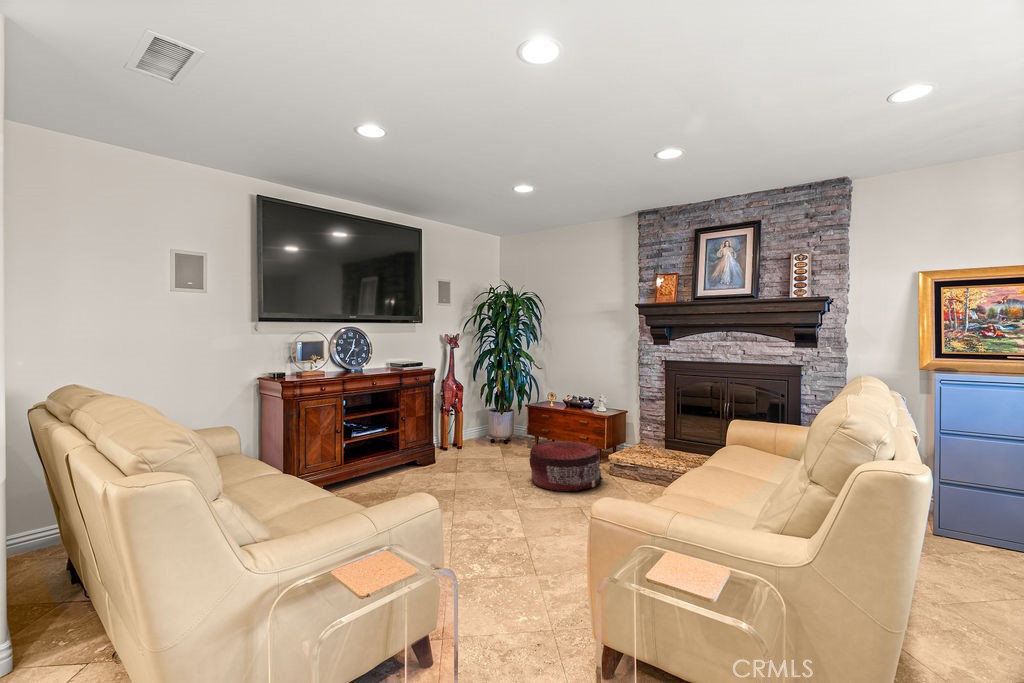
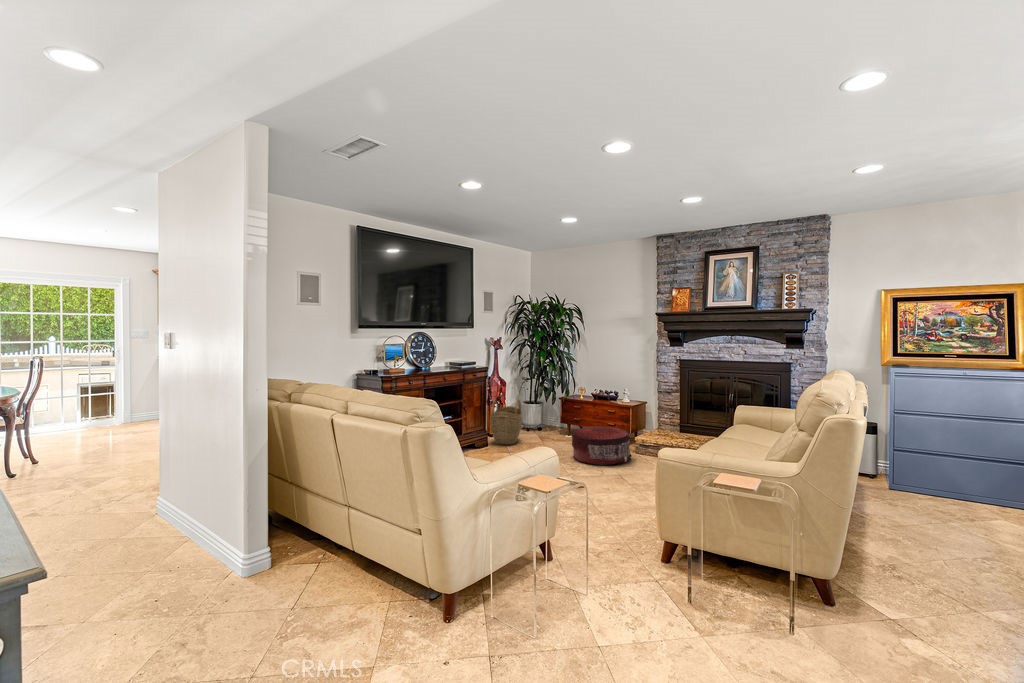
woven basket: none [440,405,479,461] -> present [490,399,522,445]

